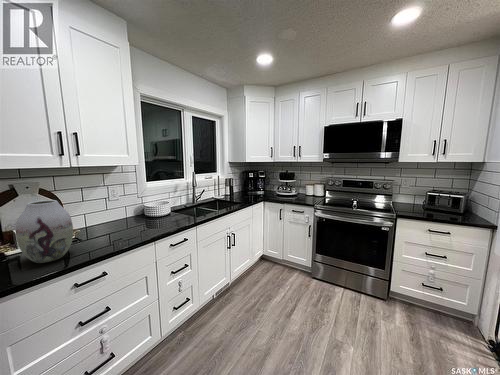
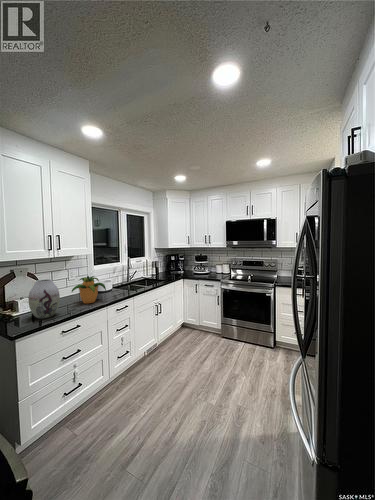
potted plant: none [99,195,154,235] -> present [72,276,106,303]

